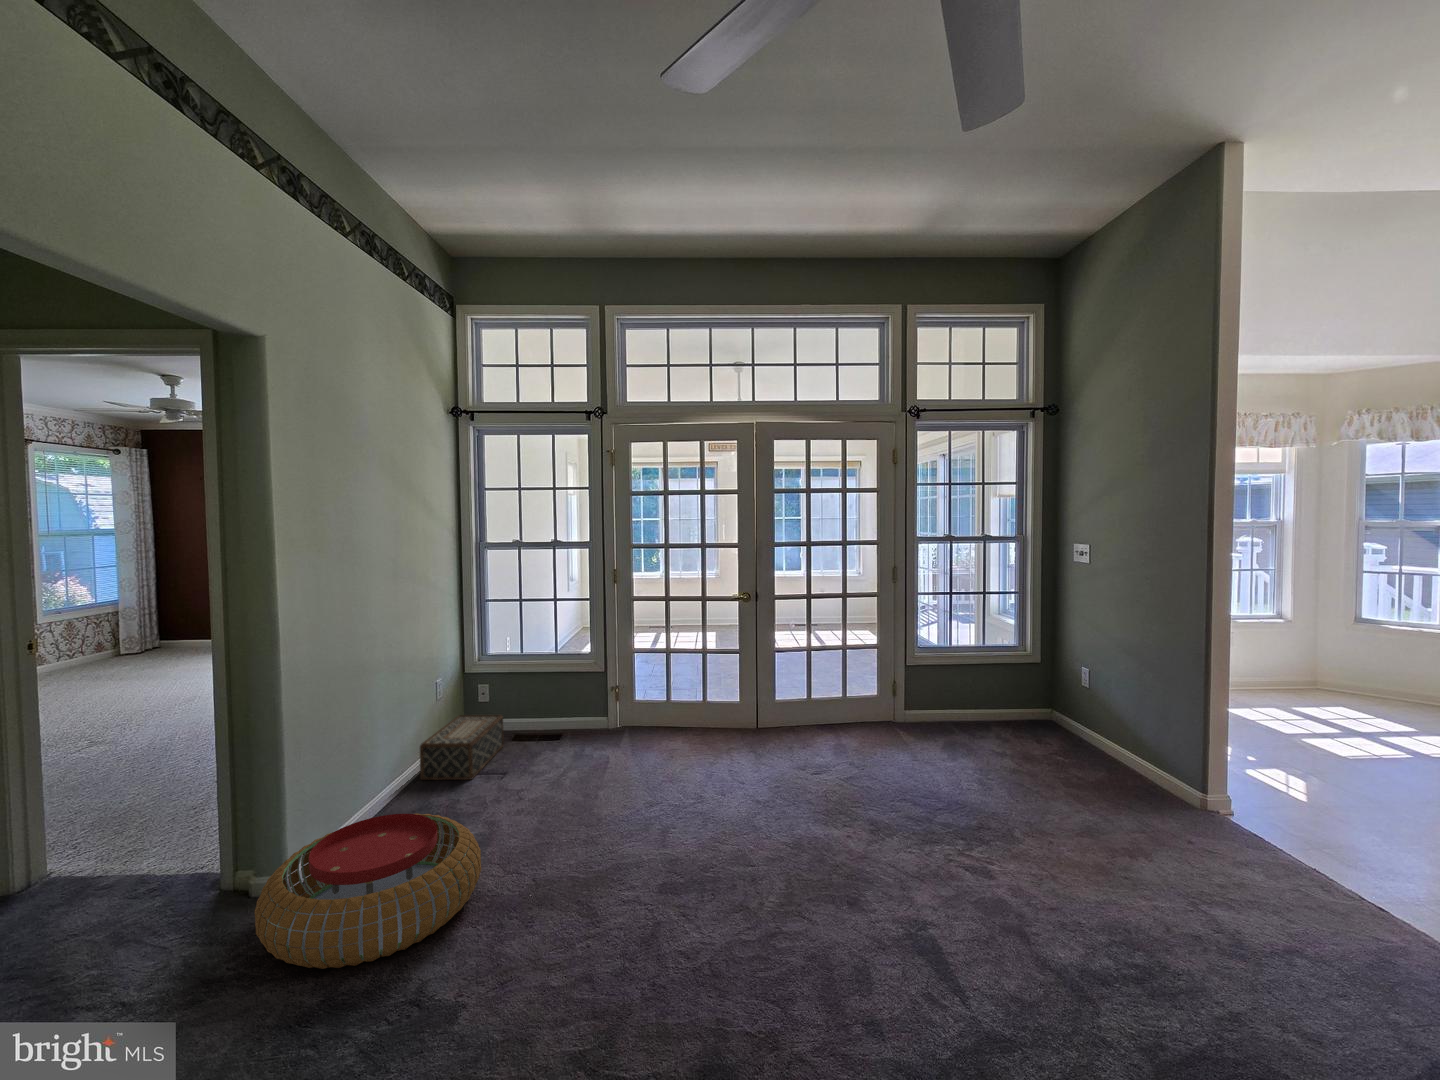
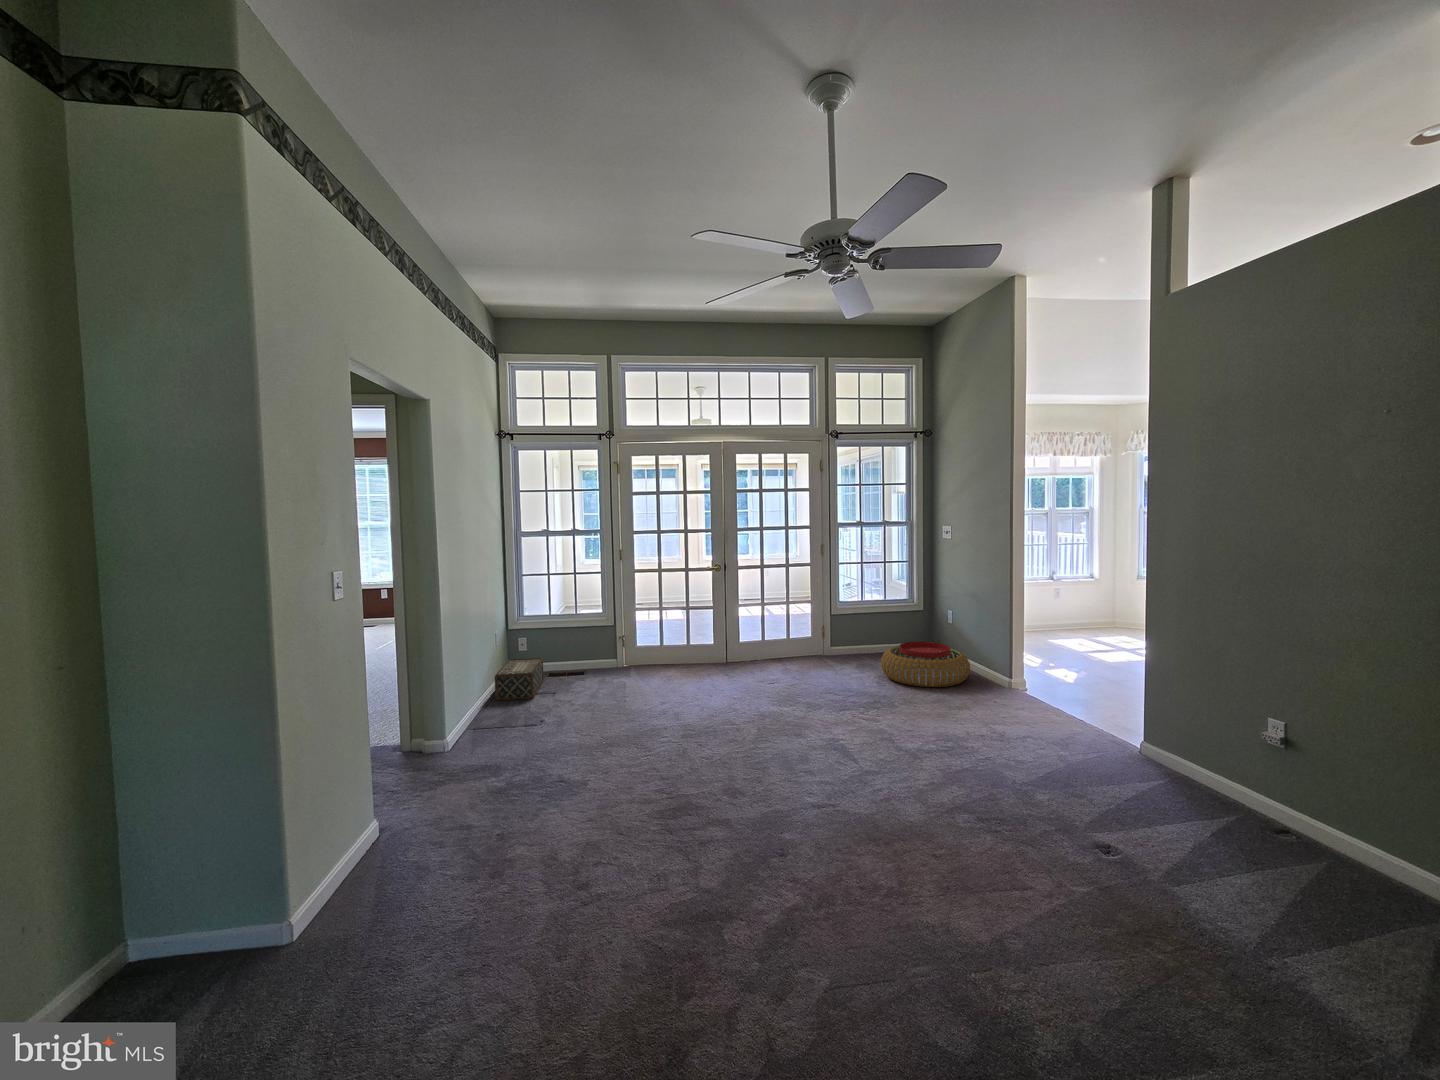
pouf: present [254,813,481,969] -> present [881,642,970,687]

